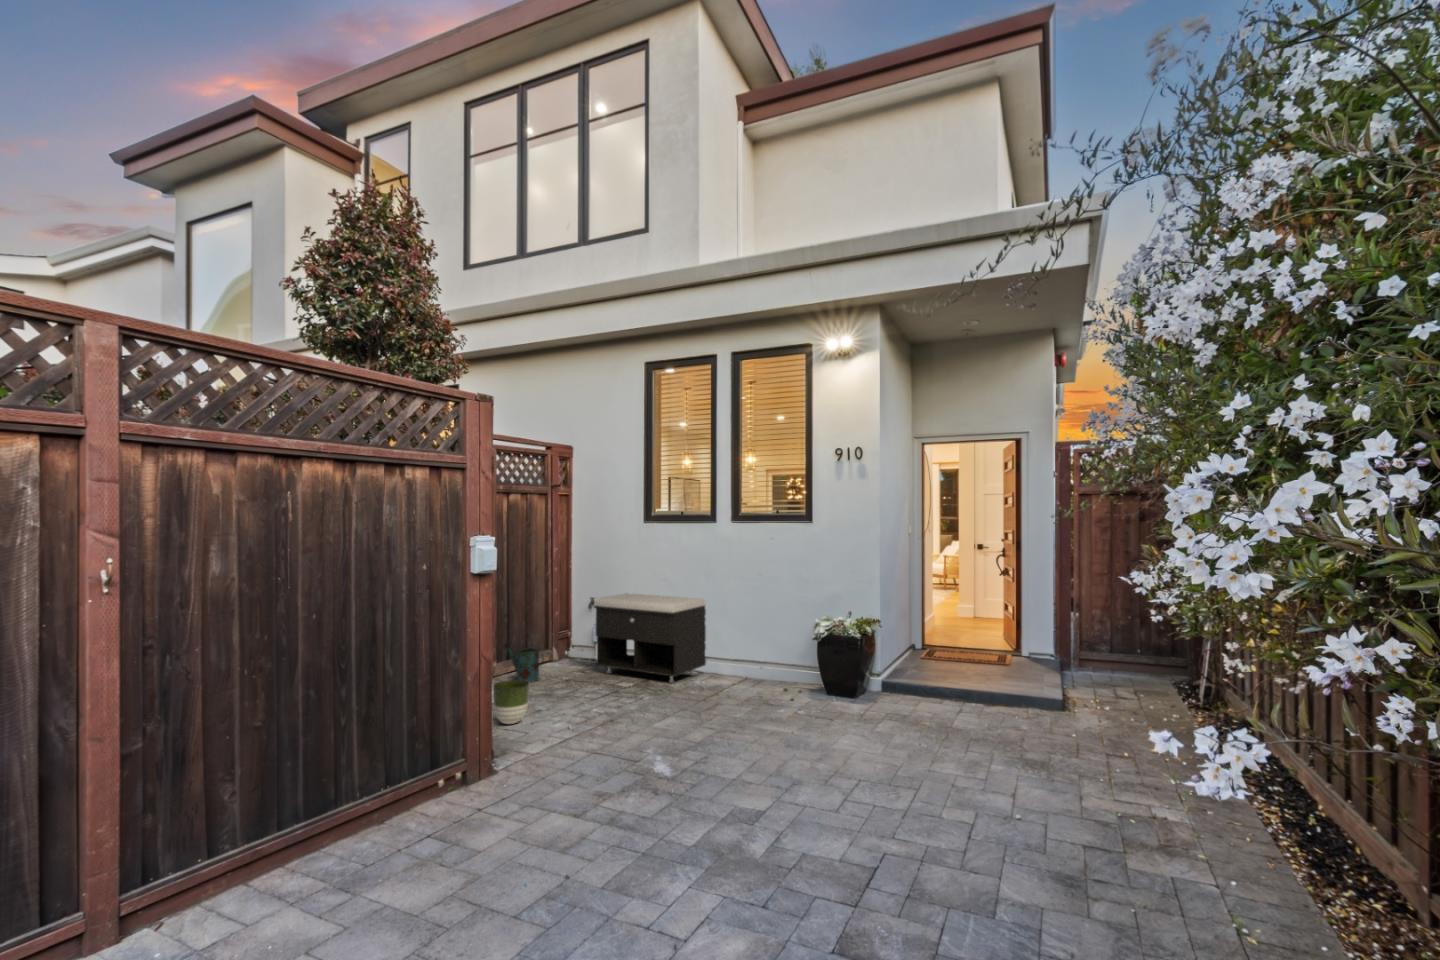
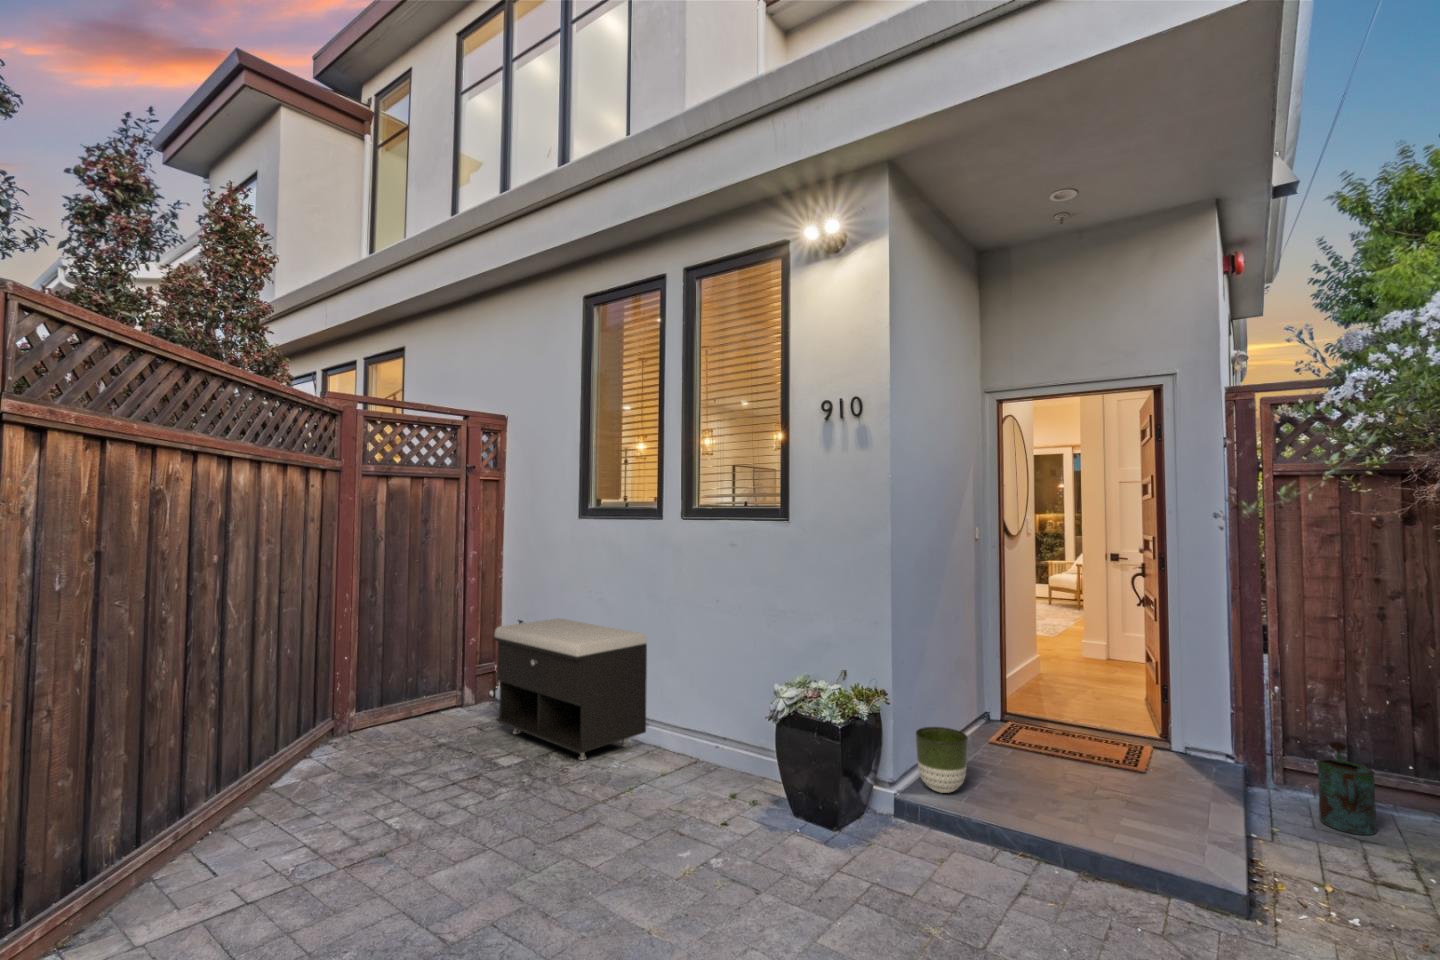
watering can: present [504,644,544,682] -> present [1318,742,1377,835]
planter: present [493,680,529,724] -> present [916,727,968,793]

